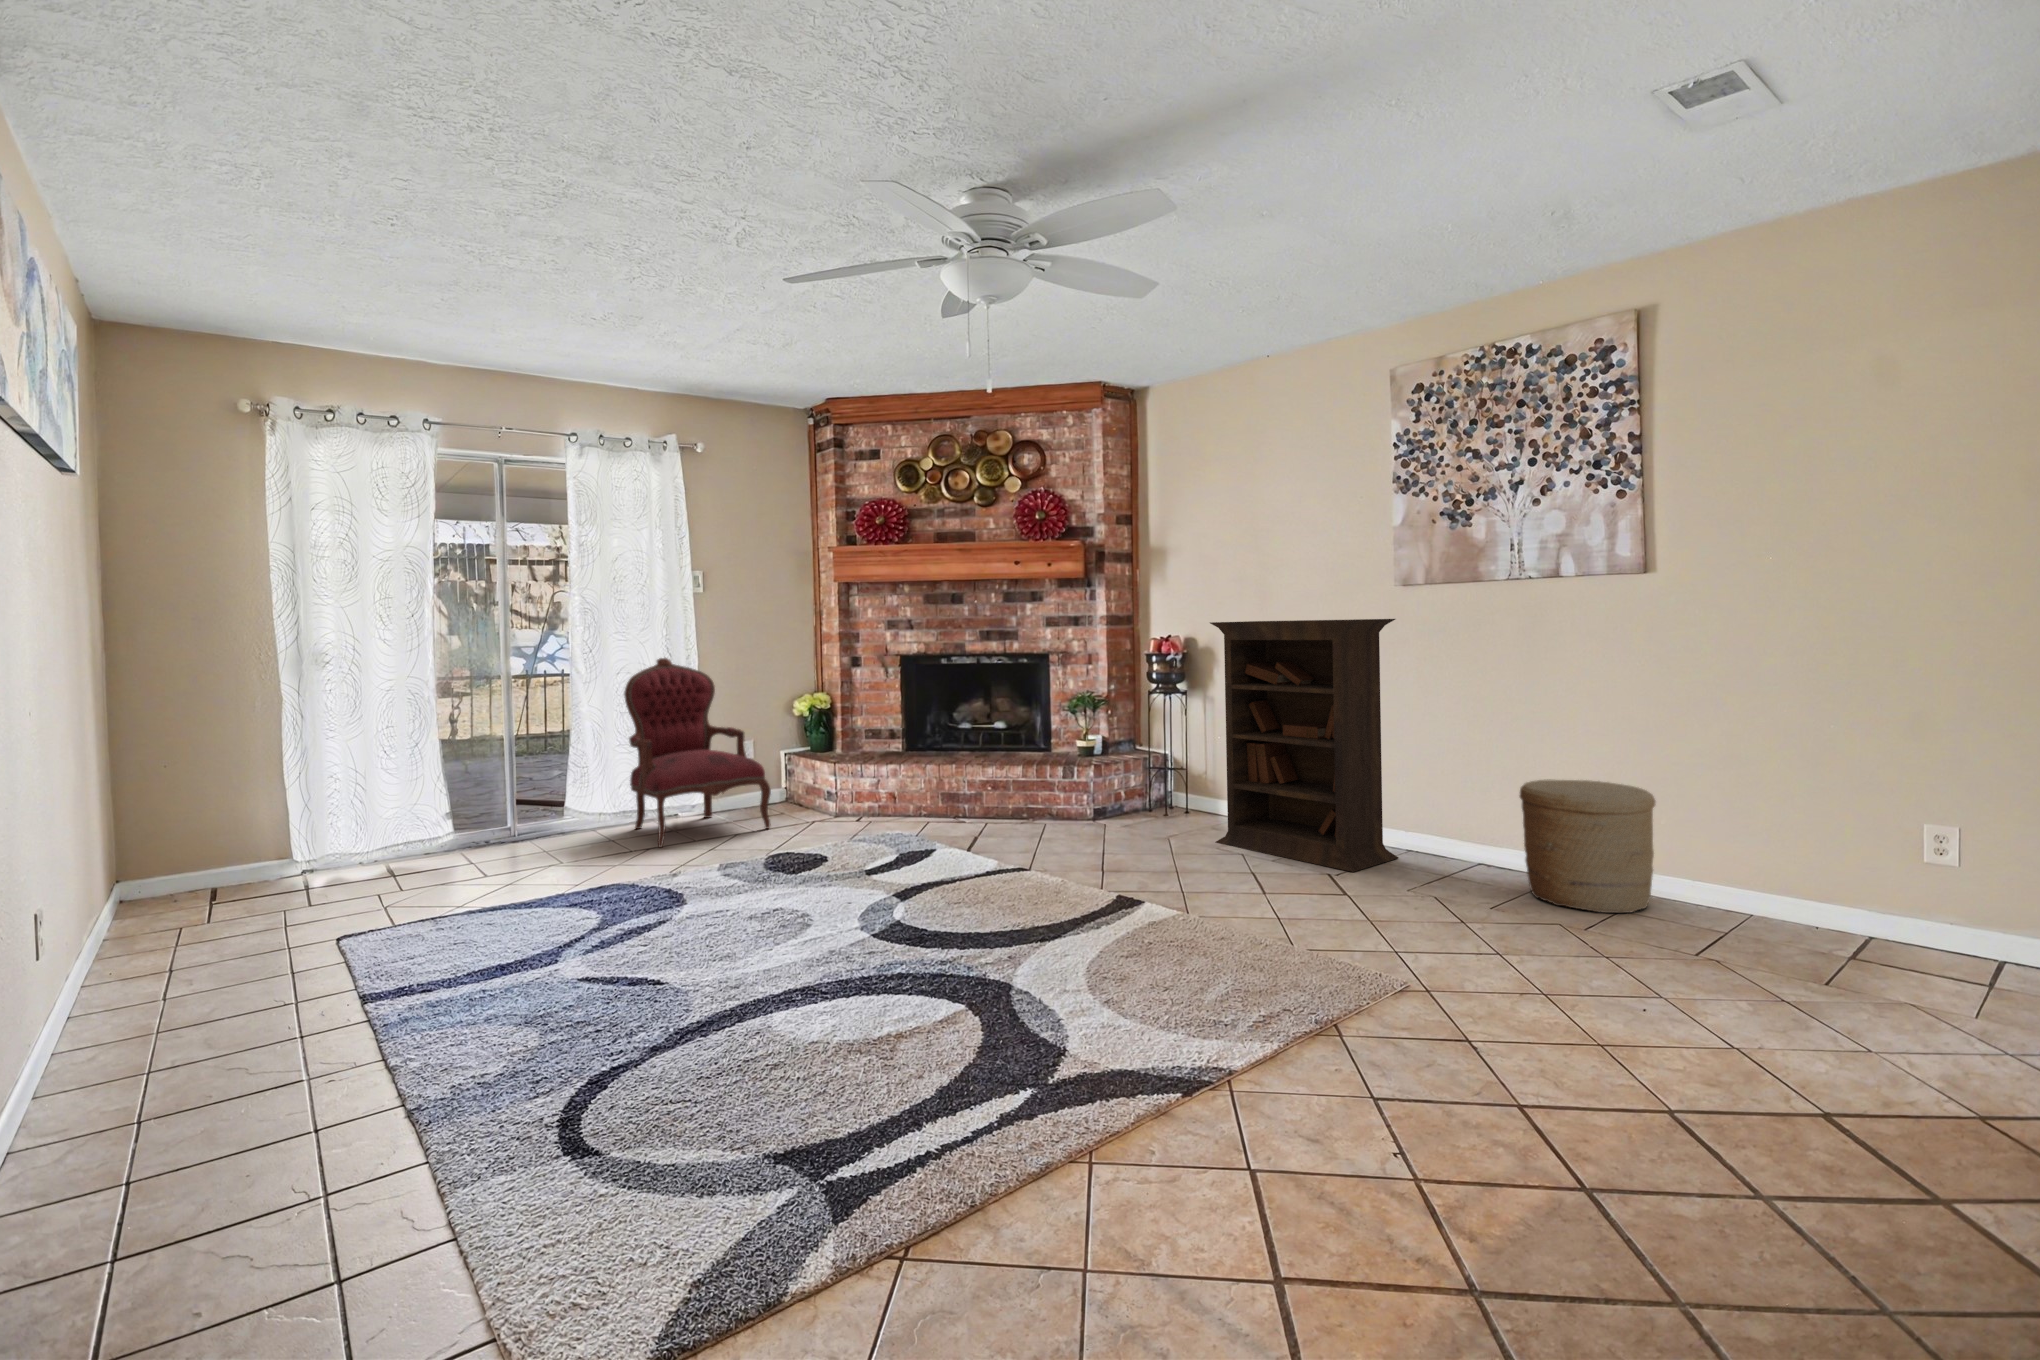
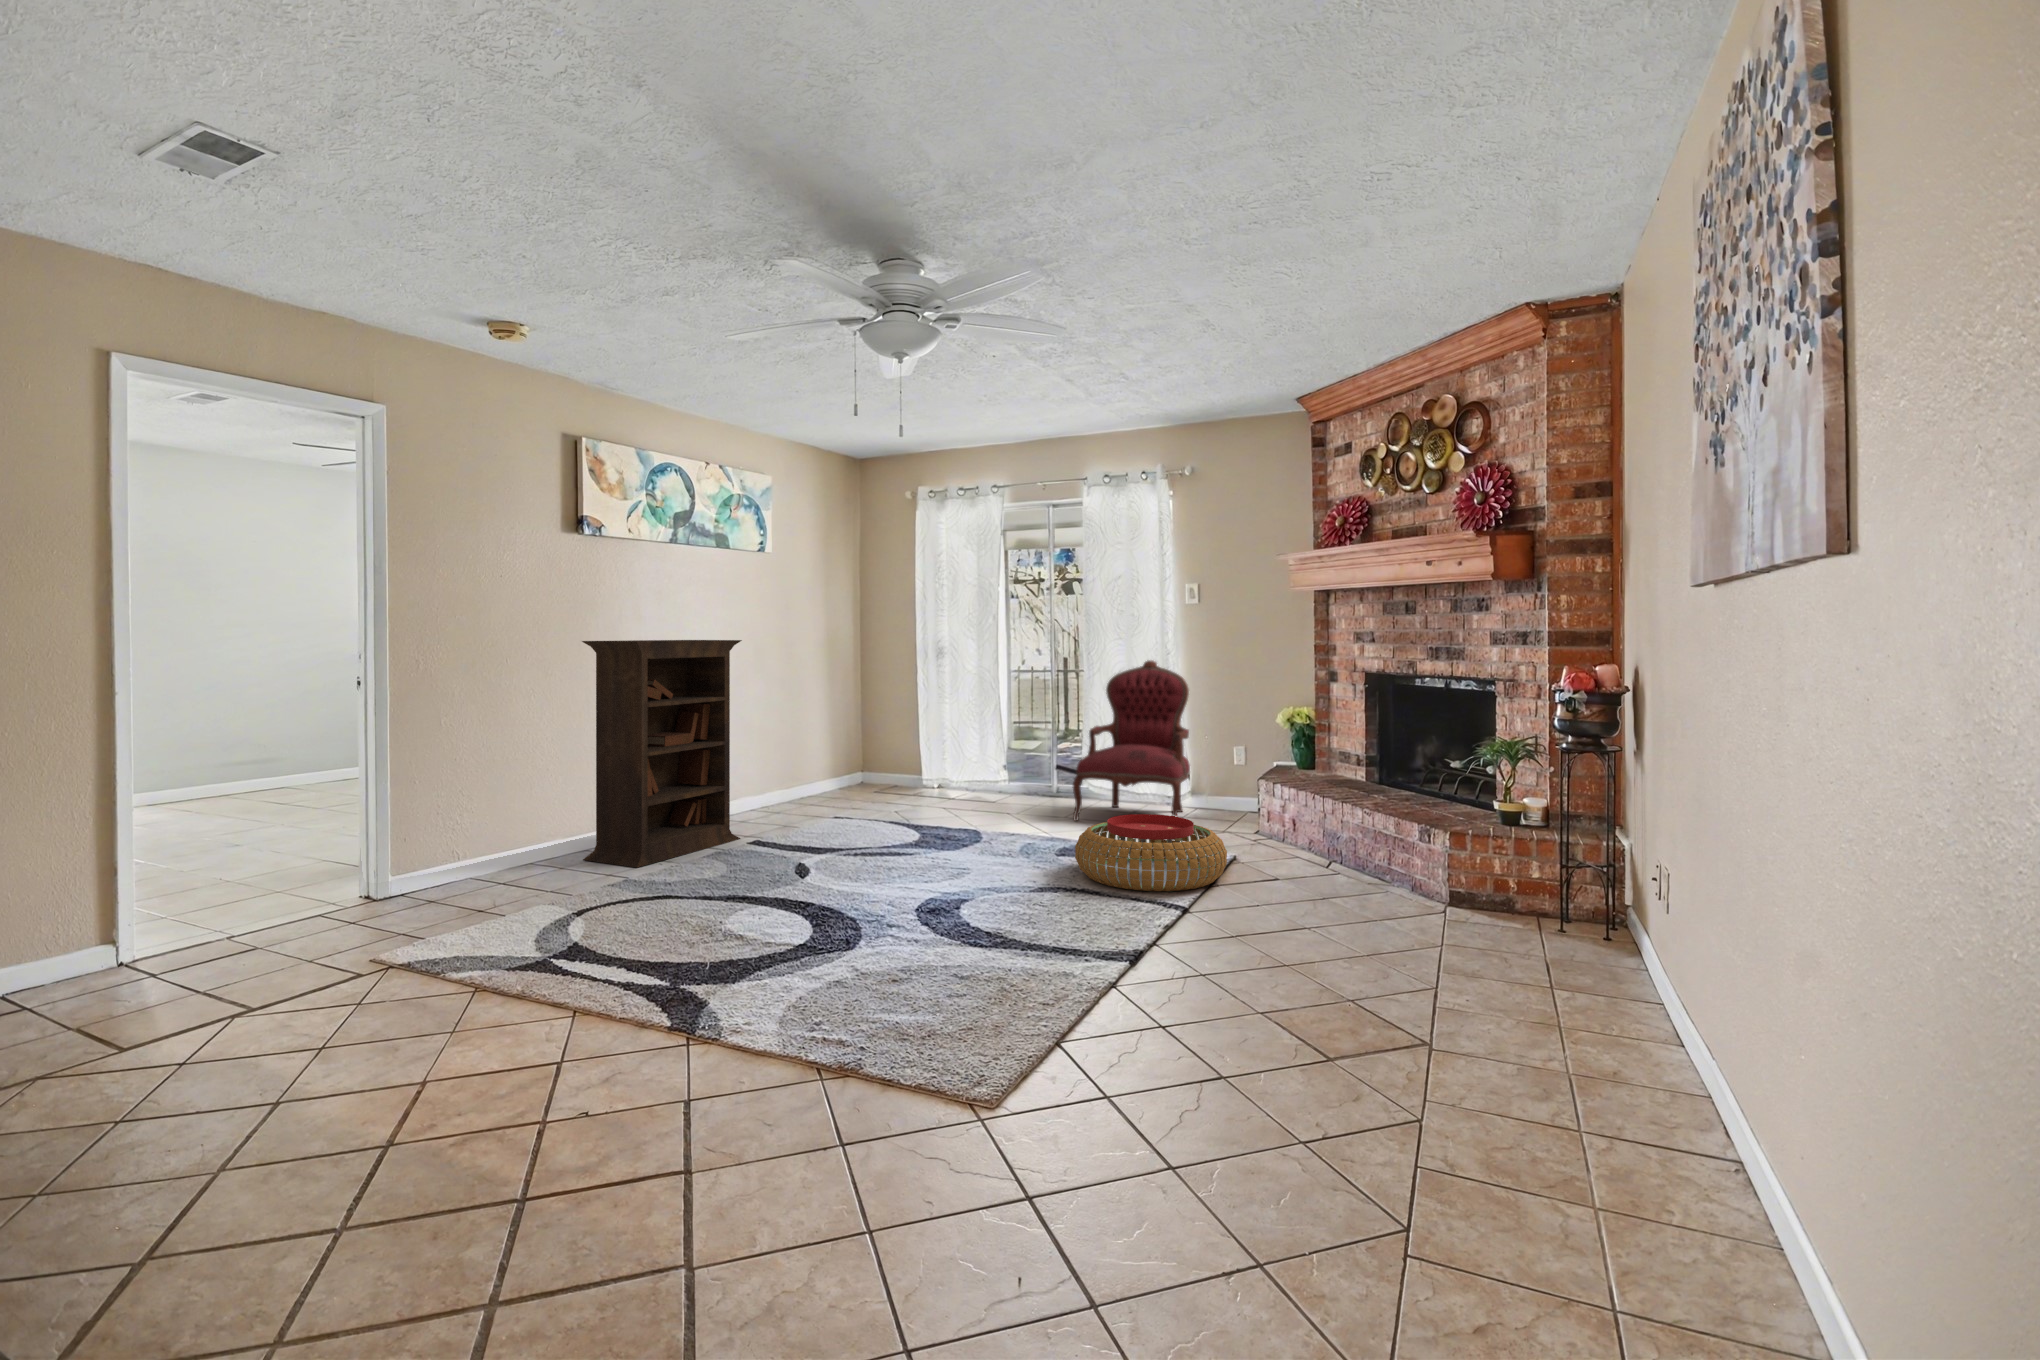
bookcase: present [1210,619,1398,872] -> present [582,640,742,867]
woven basket: present [1520,779,1656,913] -> none [1511,970,1793,1290]
pouf: none [833,800,983,878] -> present [1075,814,1227,891]

